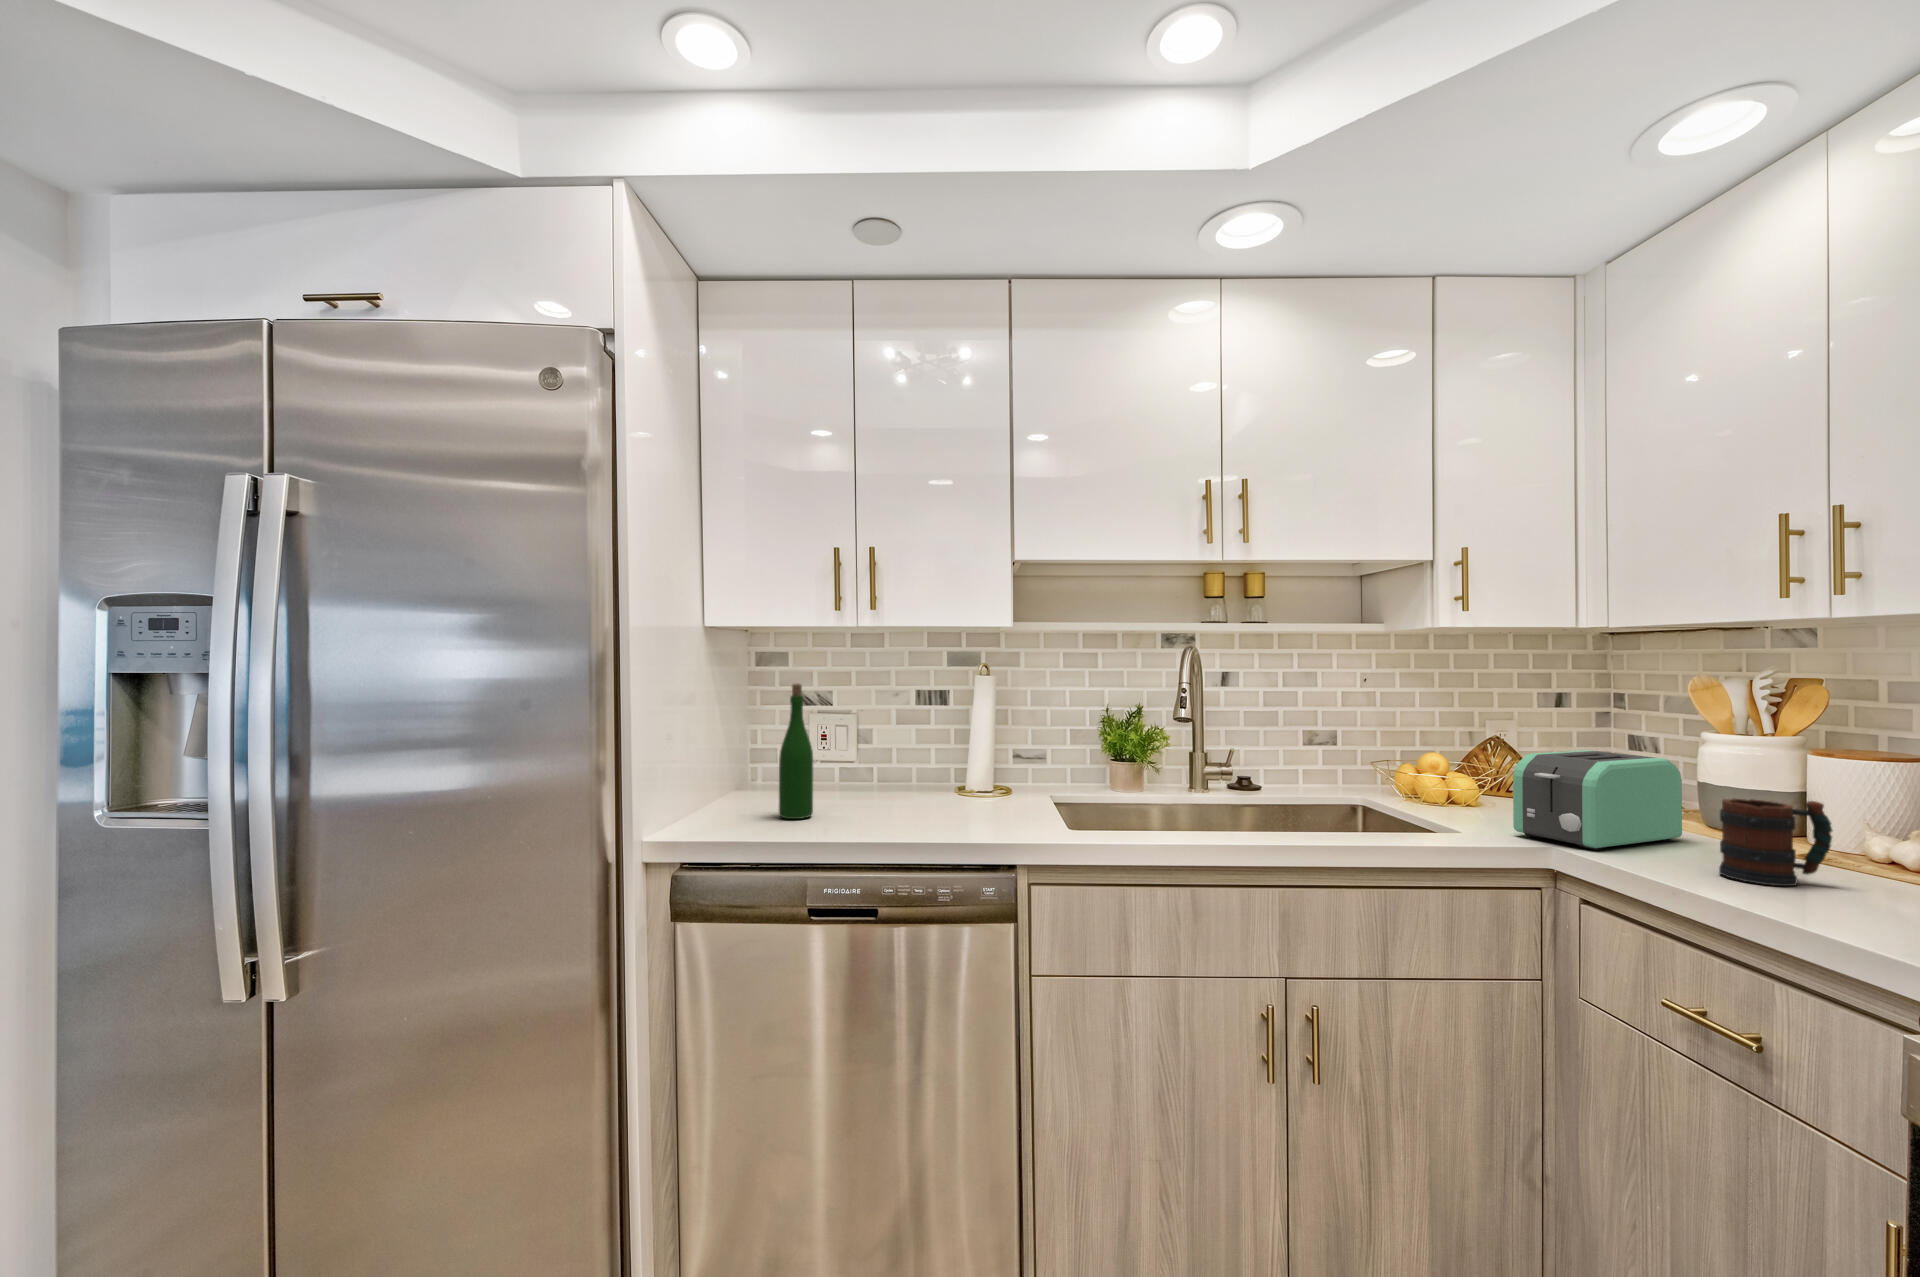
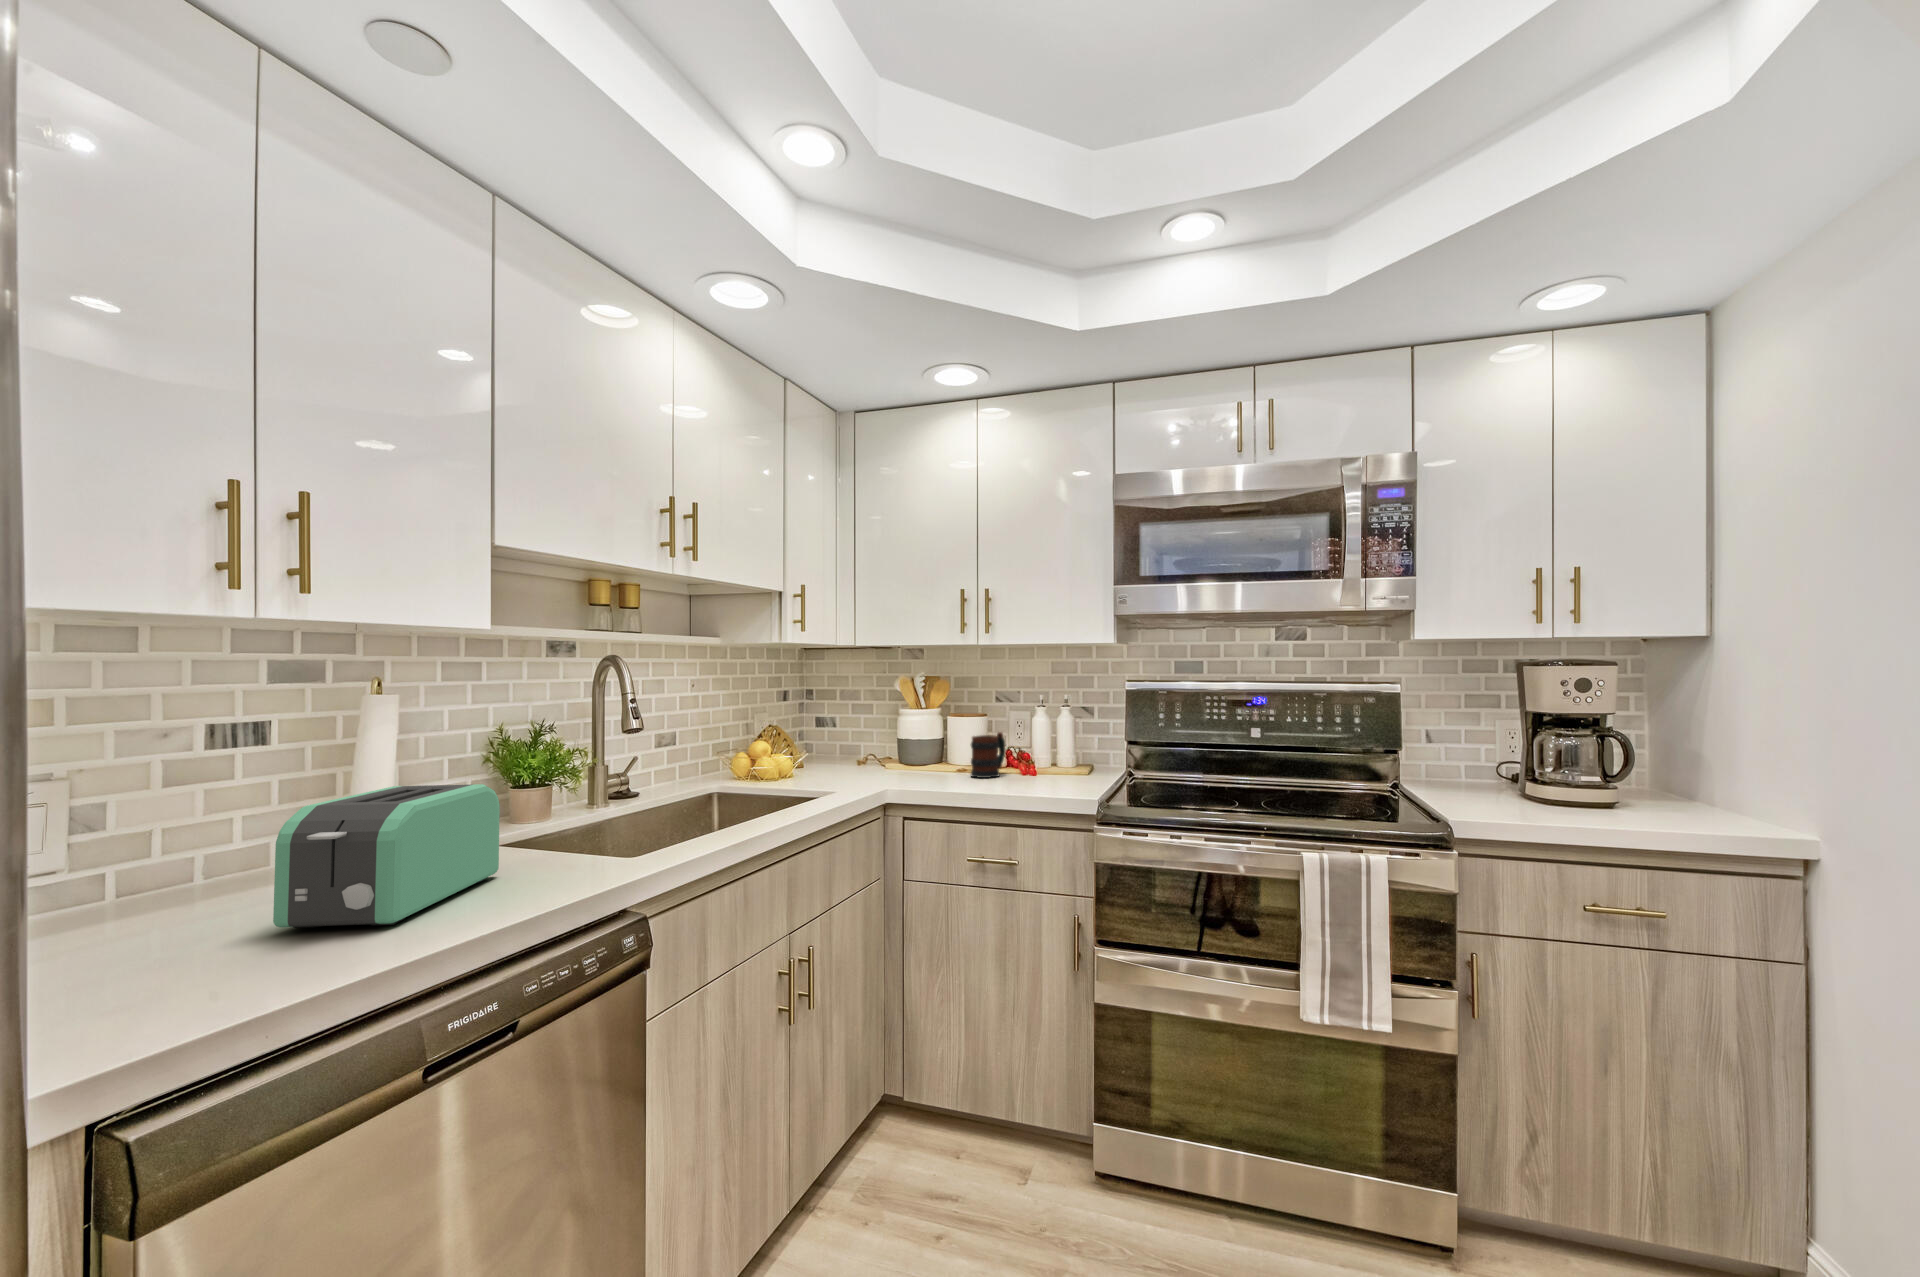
wine bottle: present [779,683,813,819] -> none [108,713,212,991]
toaster: present [1513,750,1682,850] -> present [273,784,500,928]

